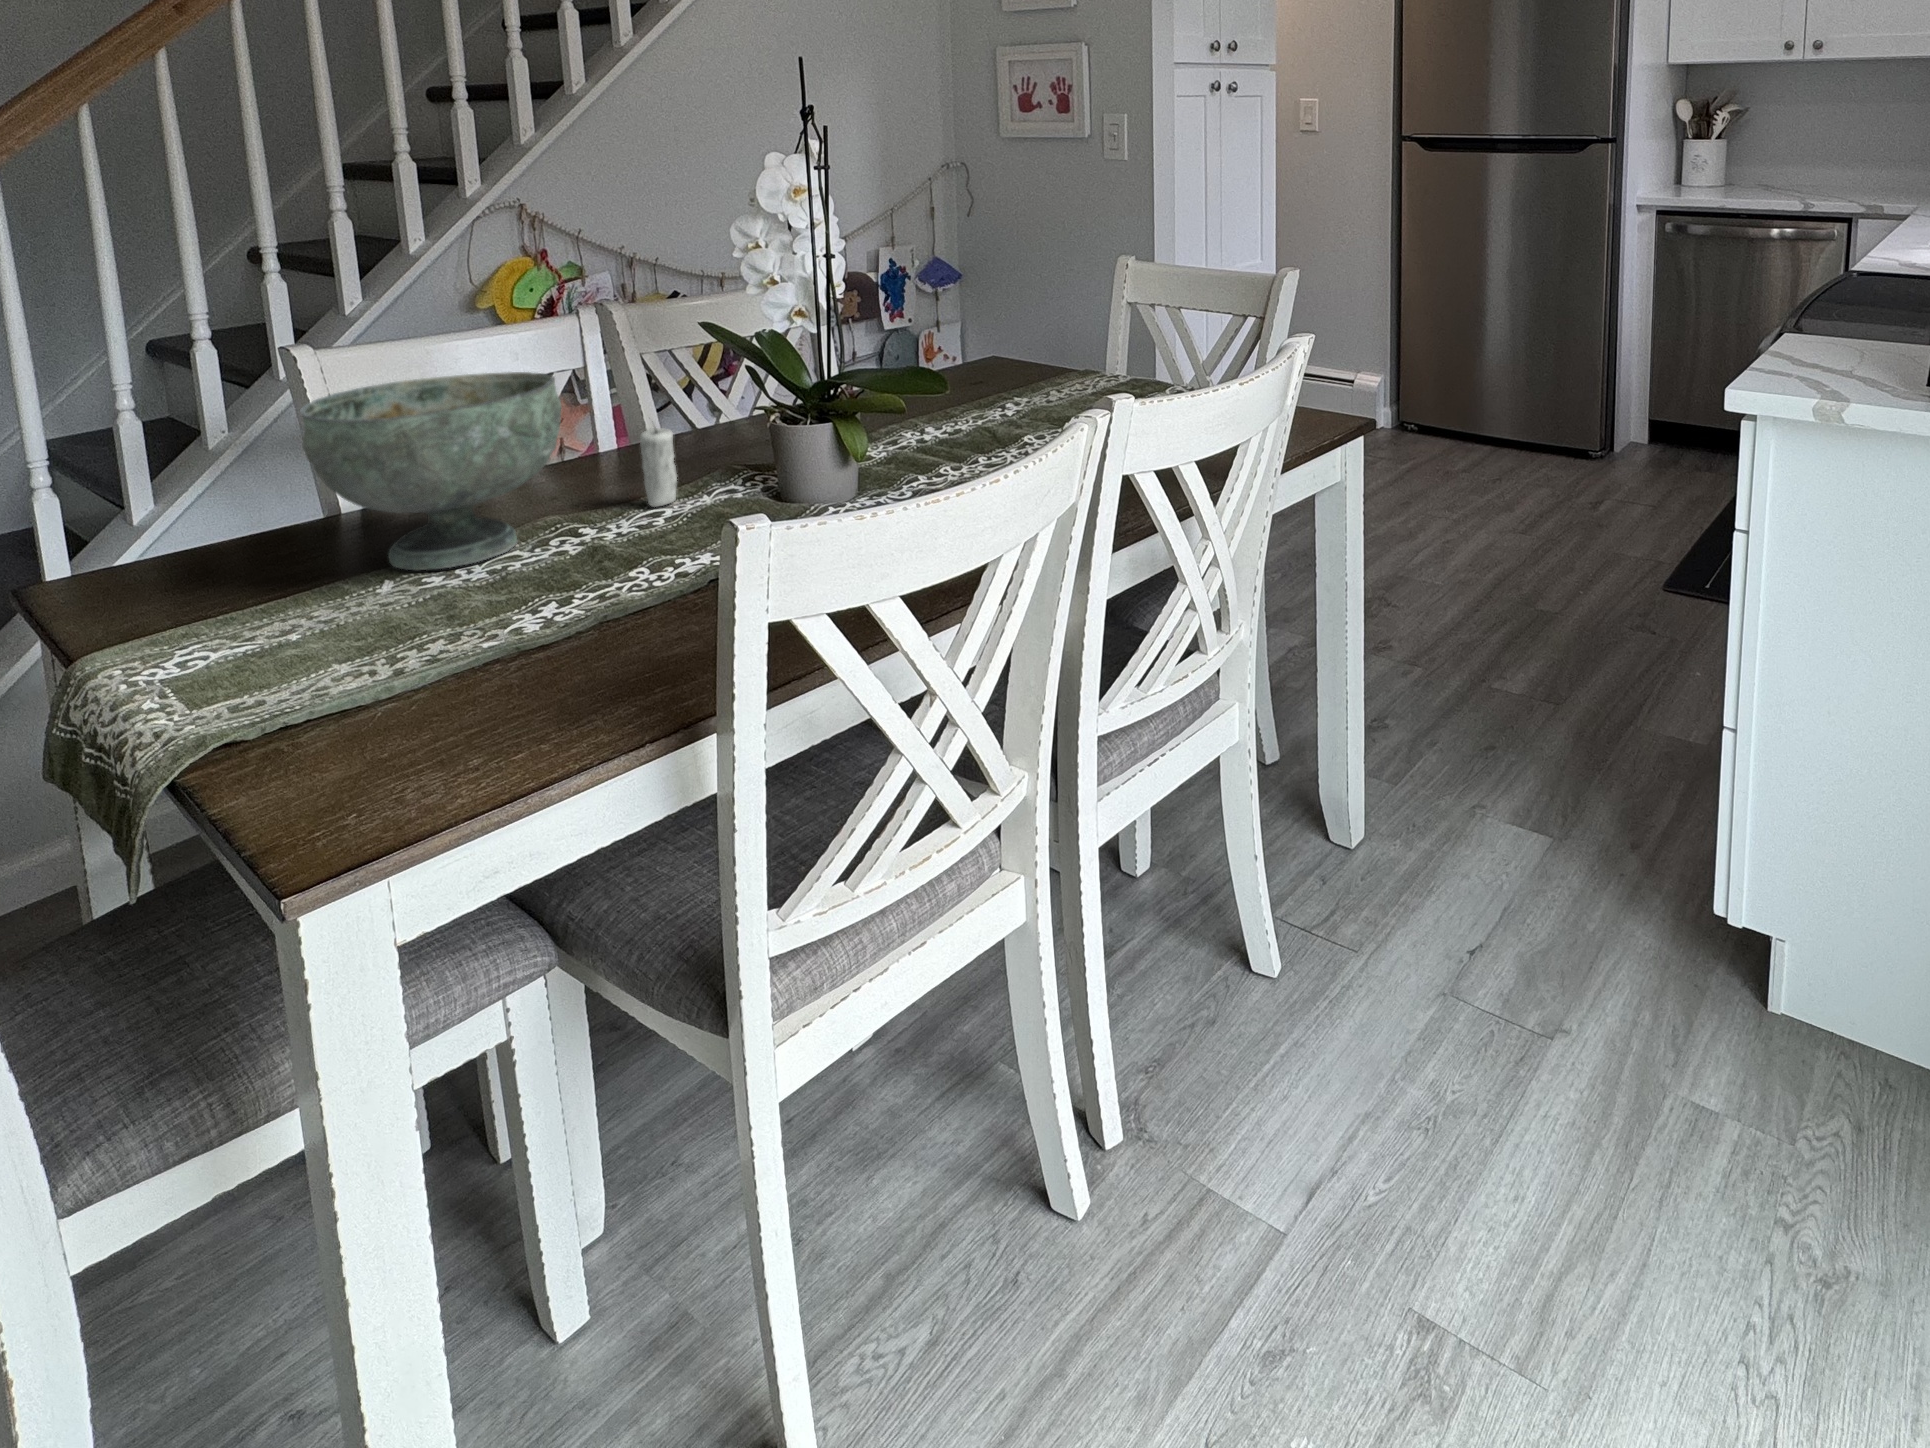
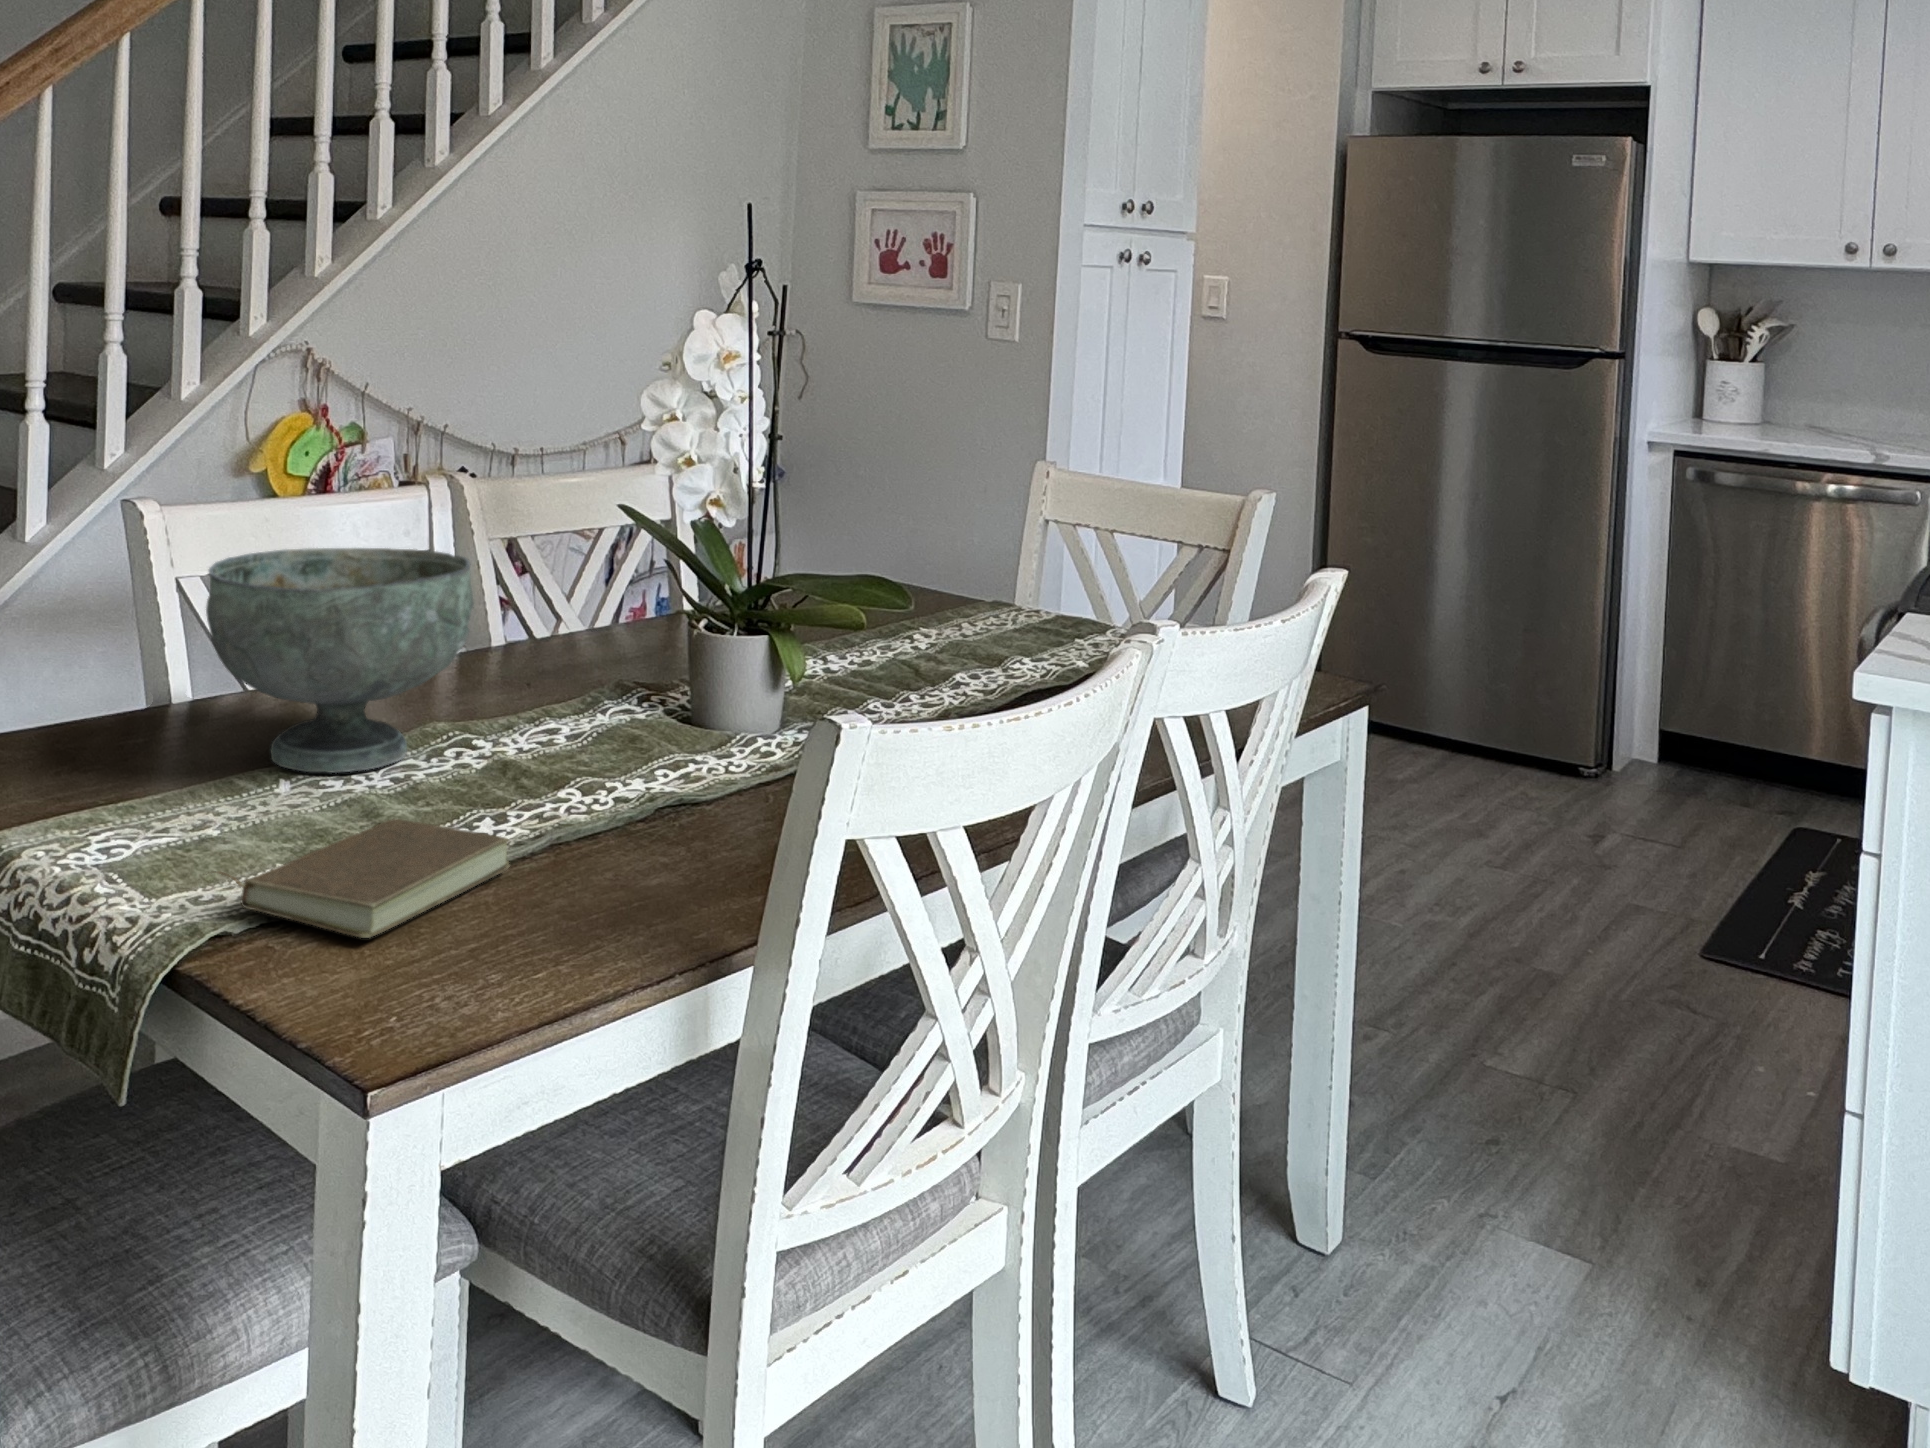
candle: present [640,427,677,507] -> none [535,613,575,723]
book: none [236,613,547,735] -> present [206,819,509,938]

